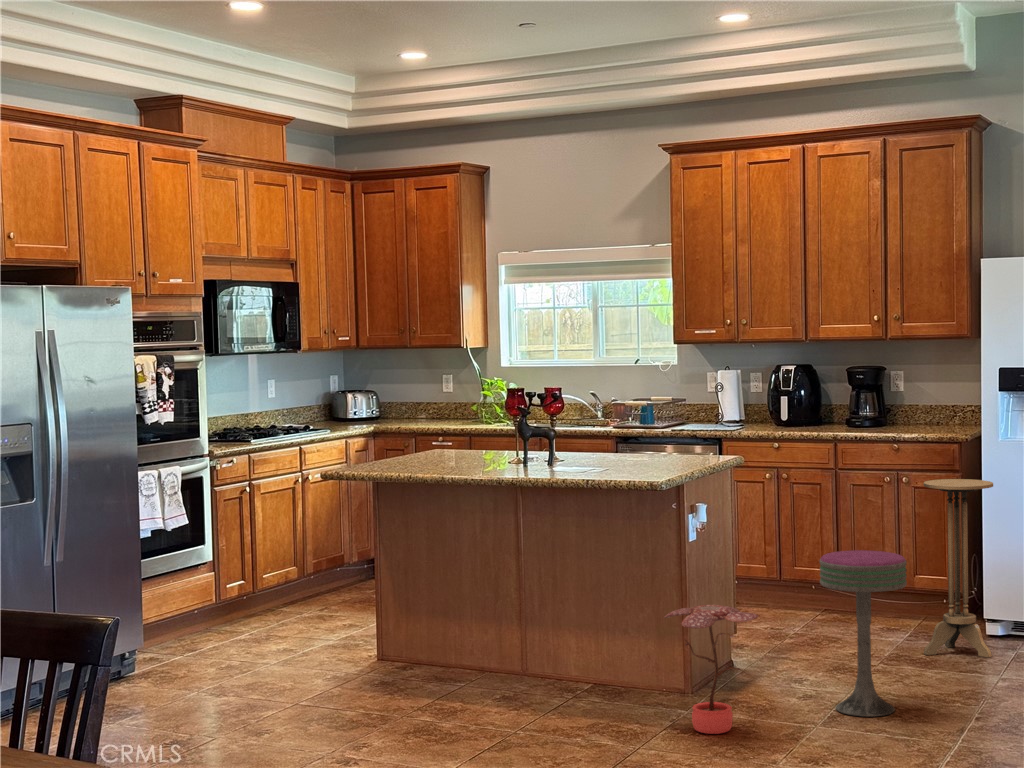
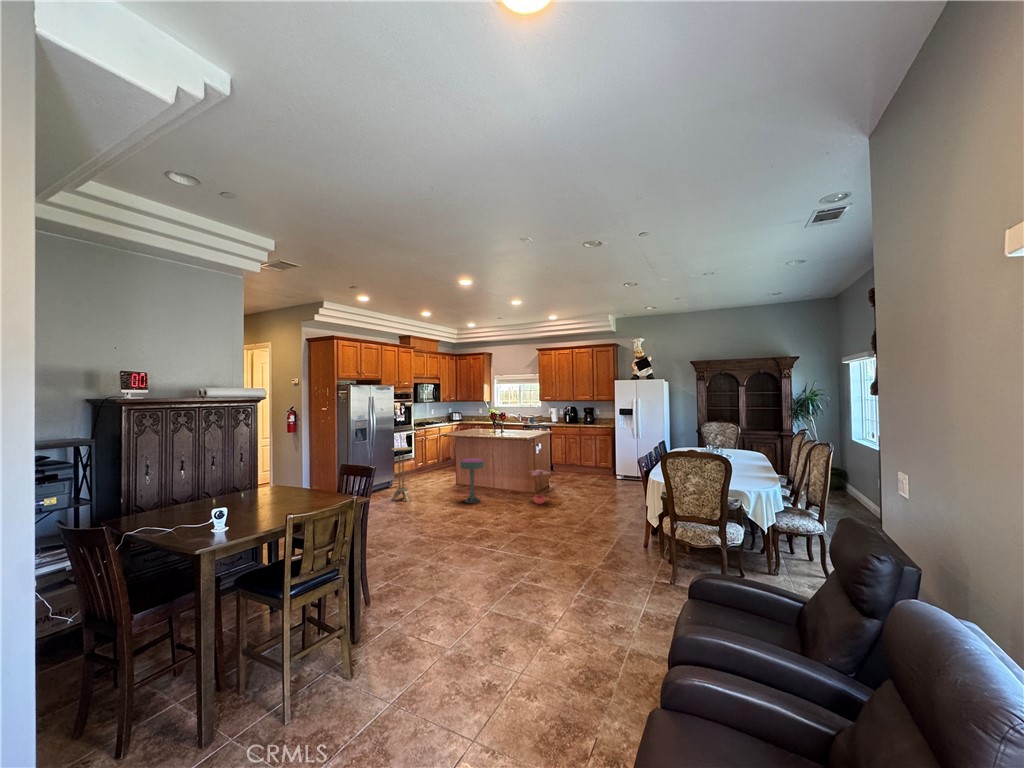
side table: present [924,479,993,657] -> present [392,447,412,502]
bar stool: present [820,550,907,717] -> present [461,458,483,503]

